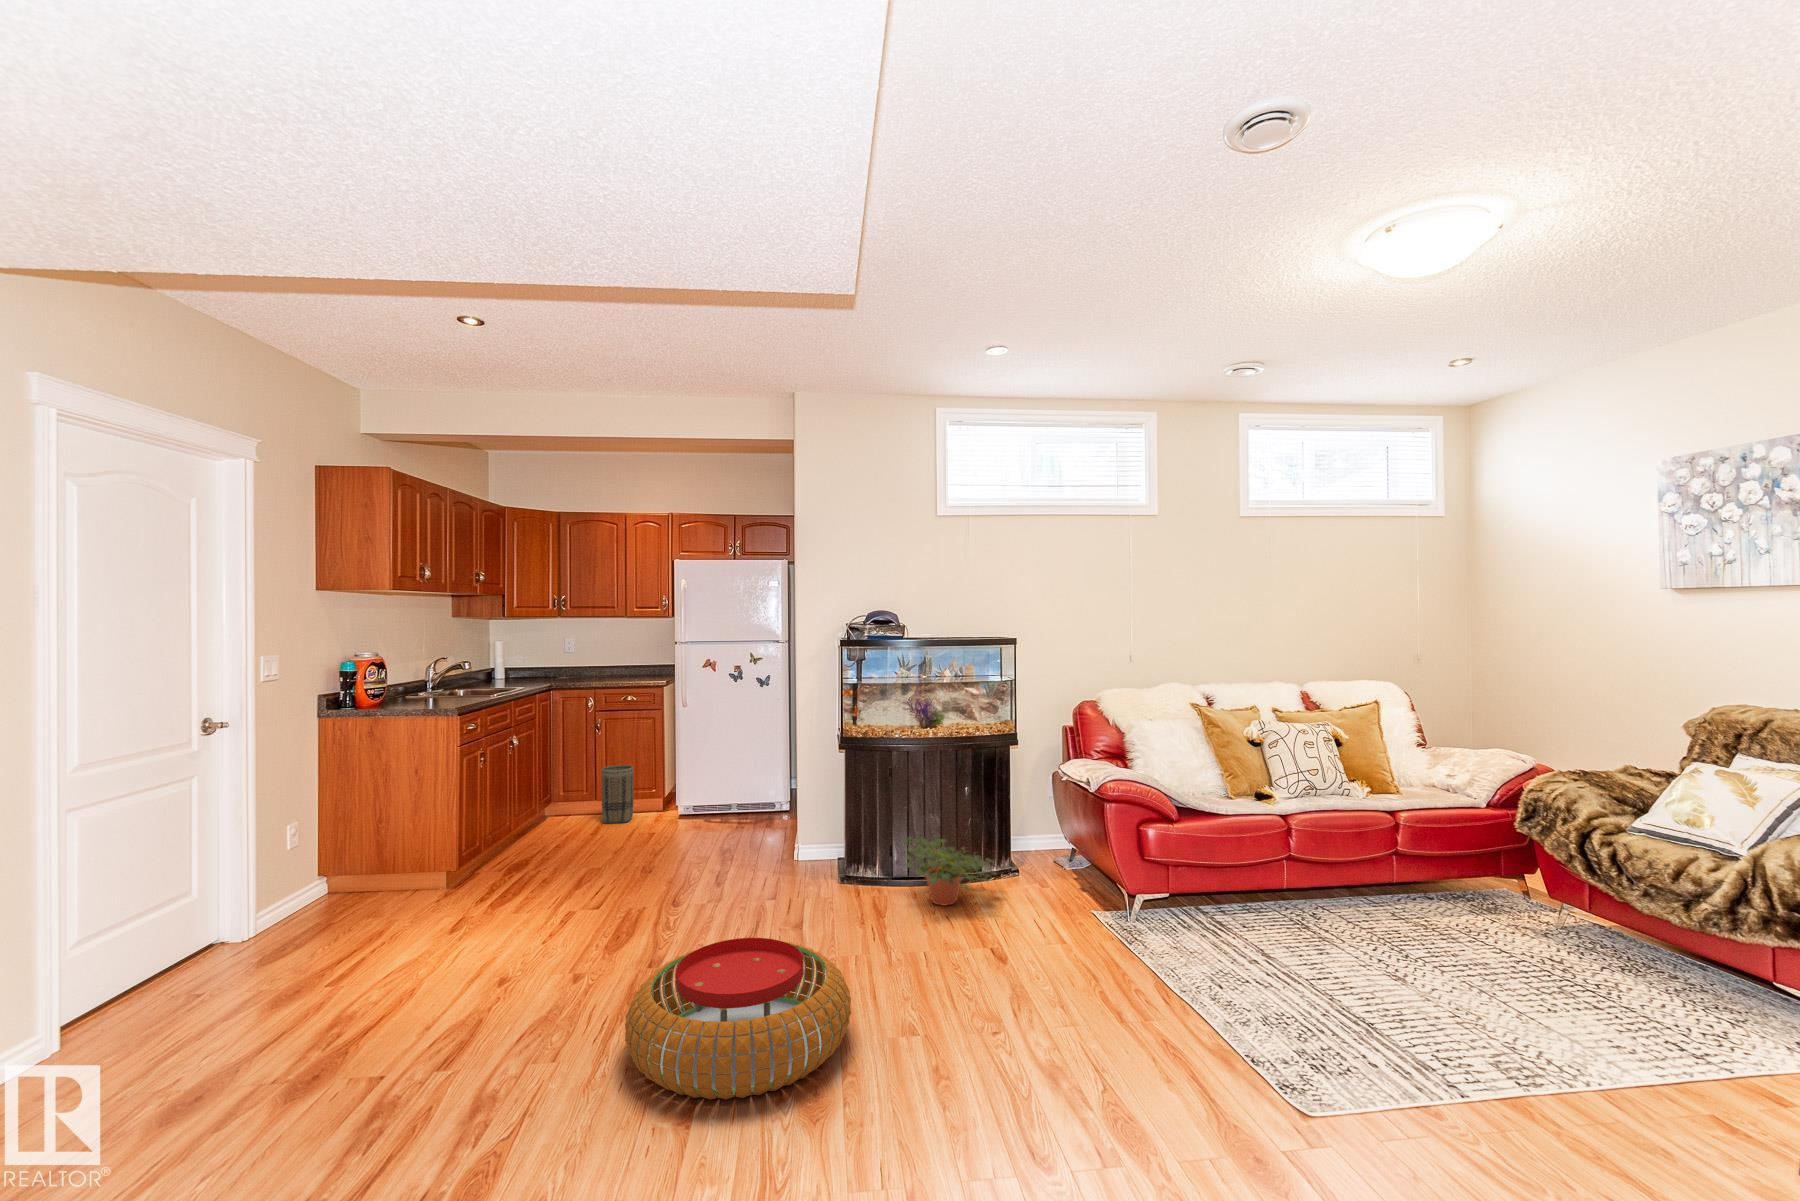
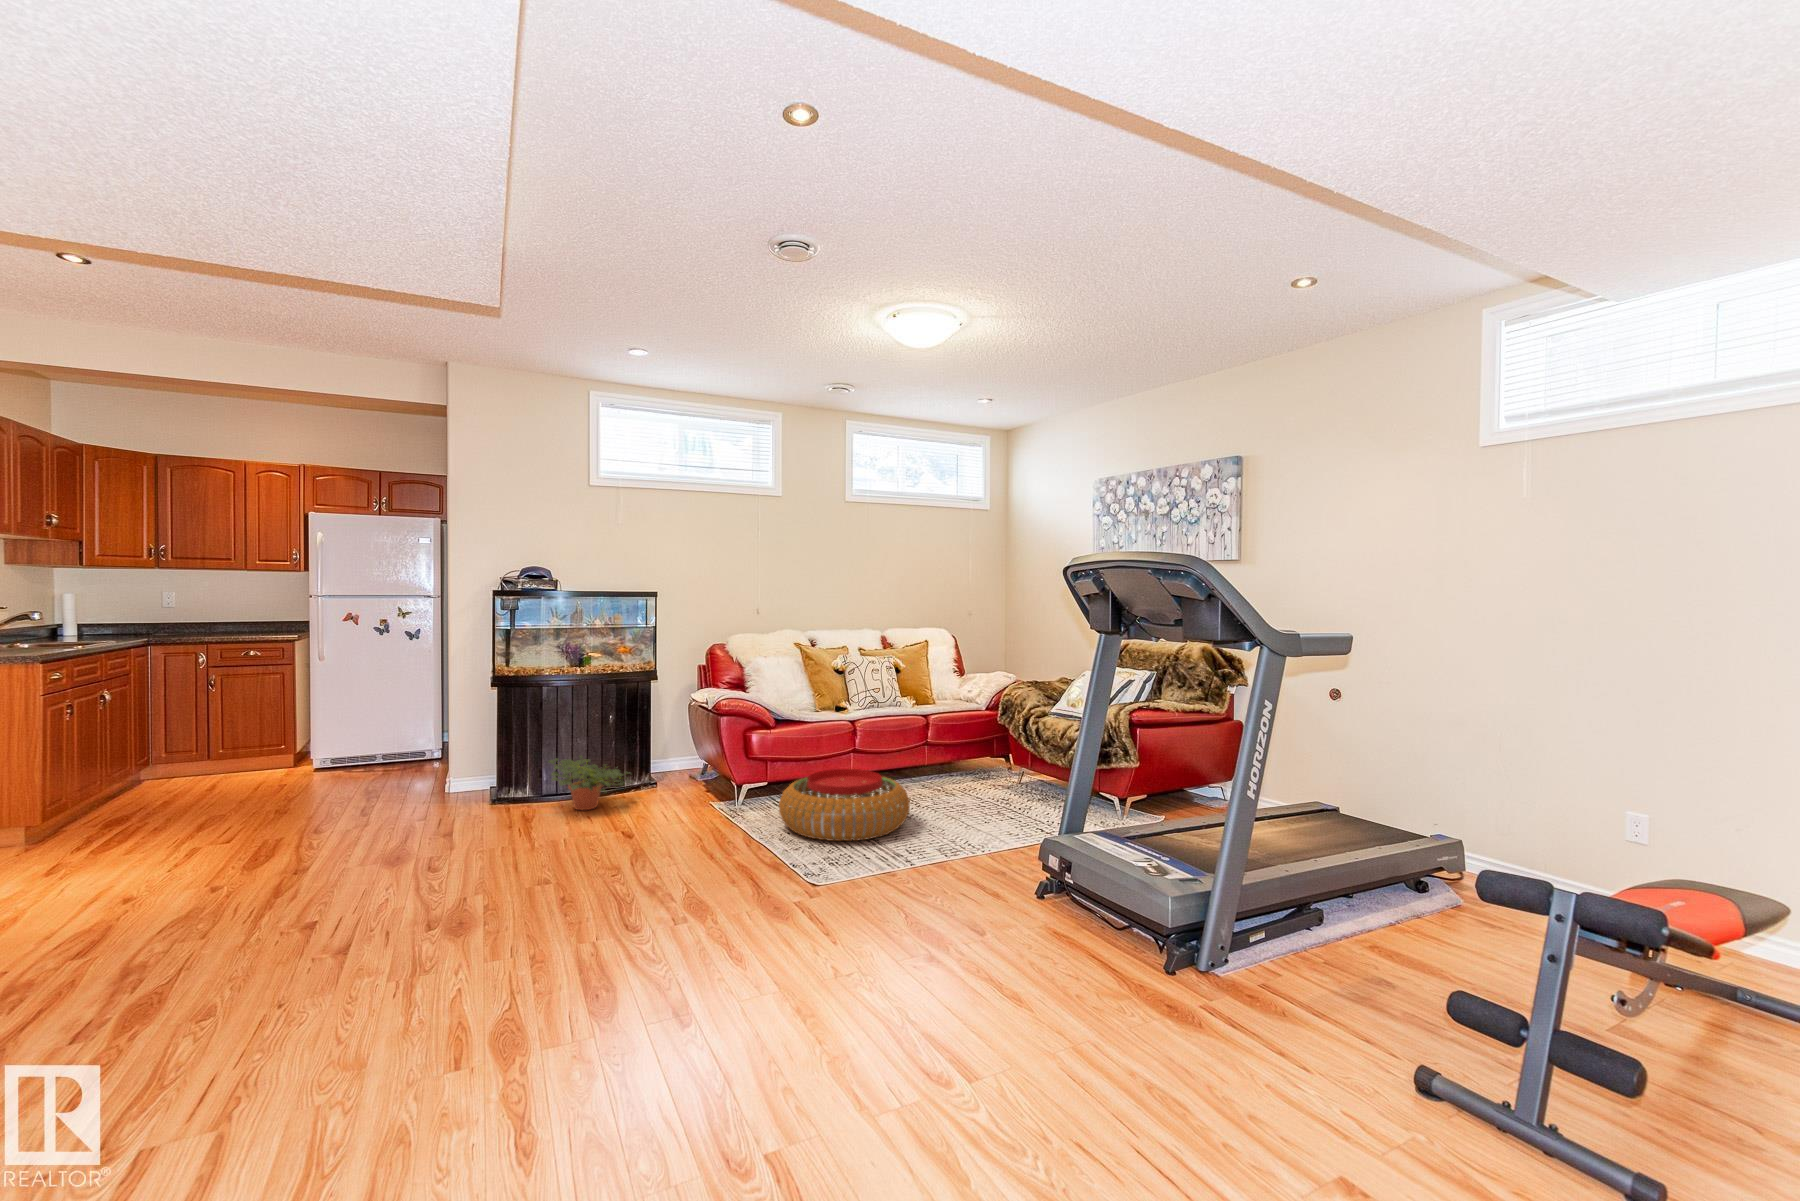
basket: present [602,765,633,823] -> none [217,721,256,781]
pouf: present [625,938,851,1100] -> present [779,769,910,841]

